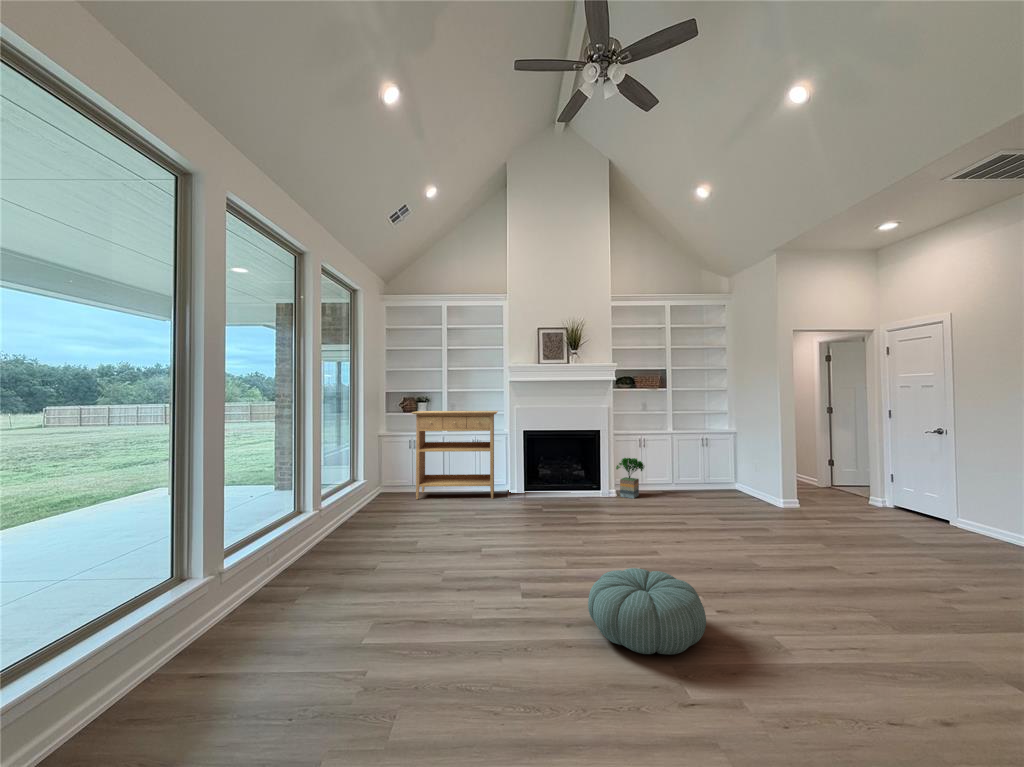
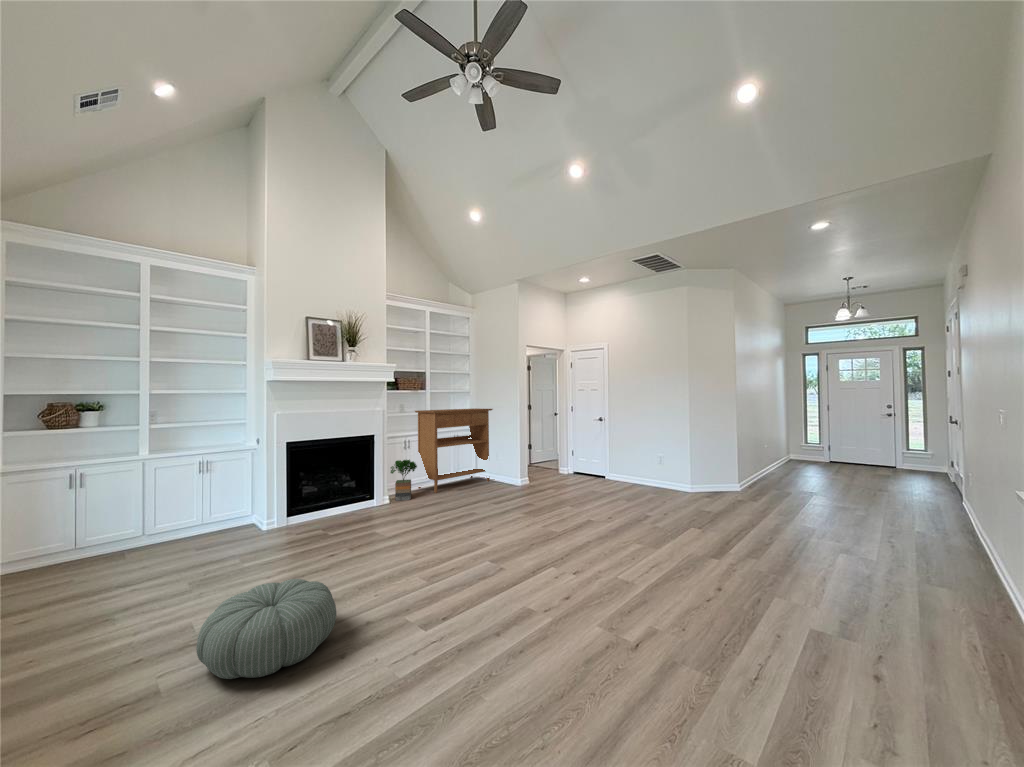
console table: present [412,411,498,499] -> present [415,408,493,493]
pouf: present [588,568,706,655] -> present [196,579,336,679]

